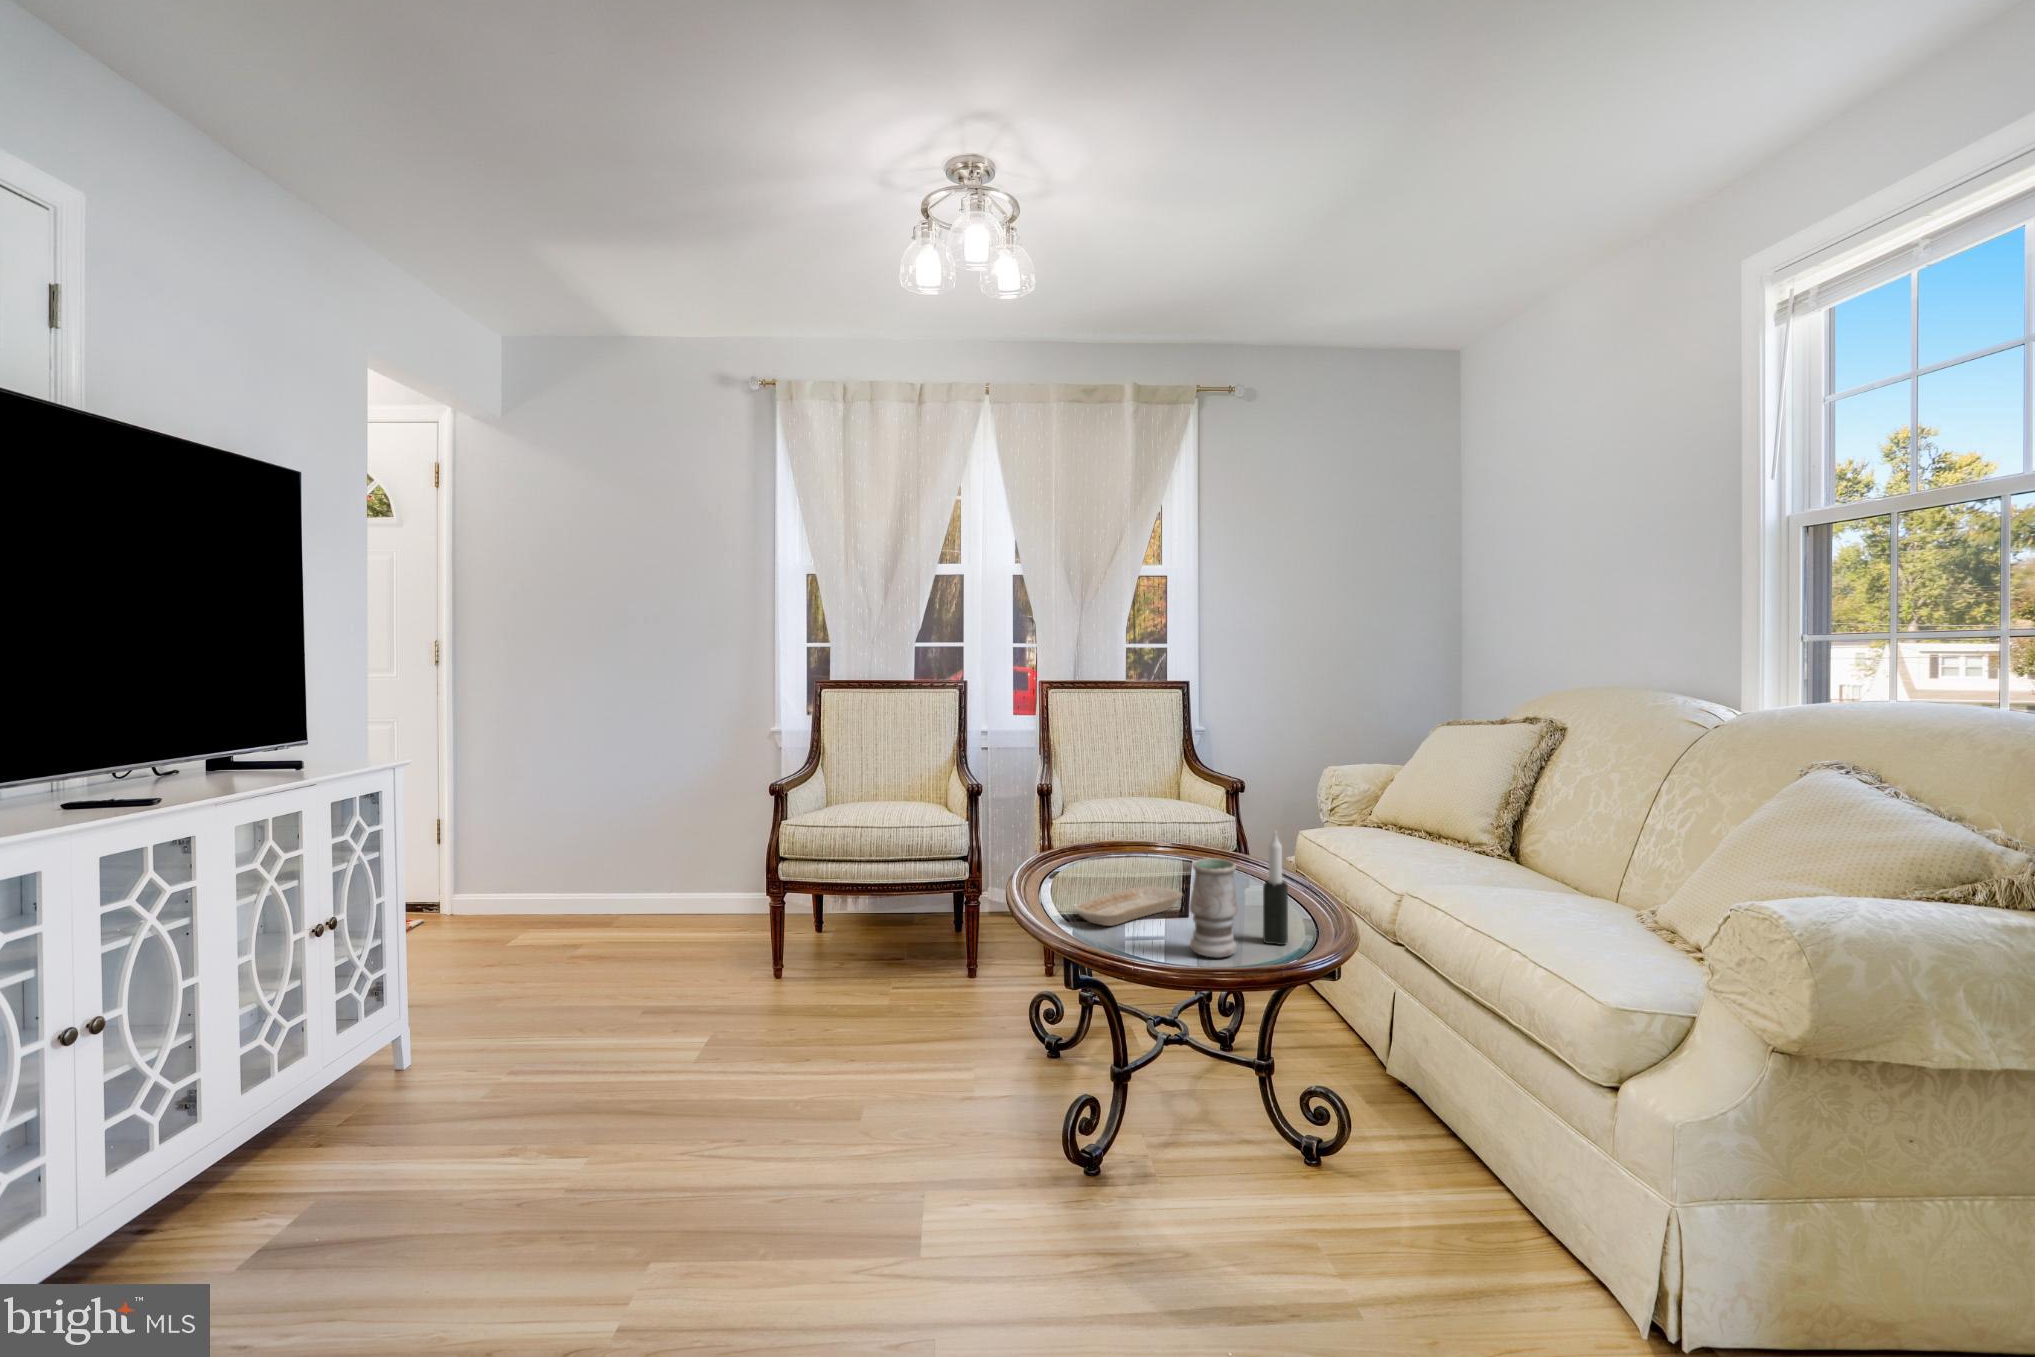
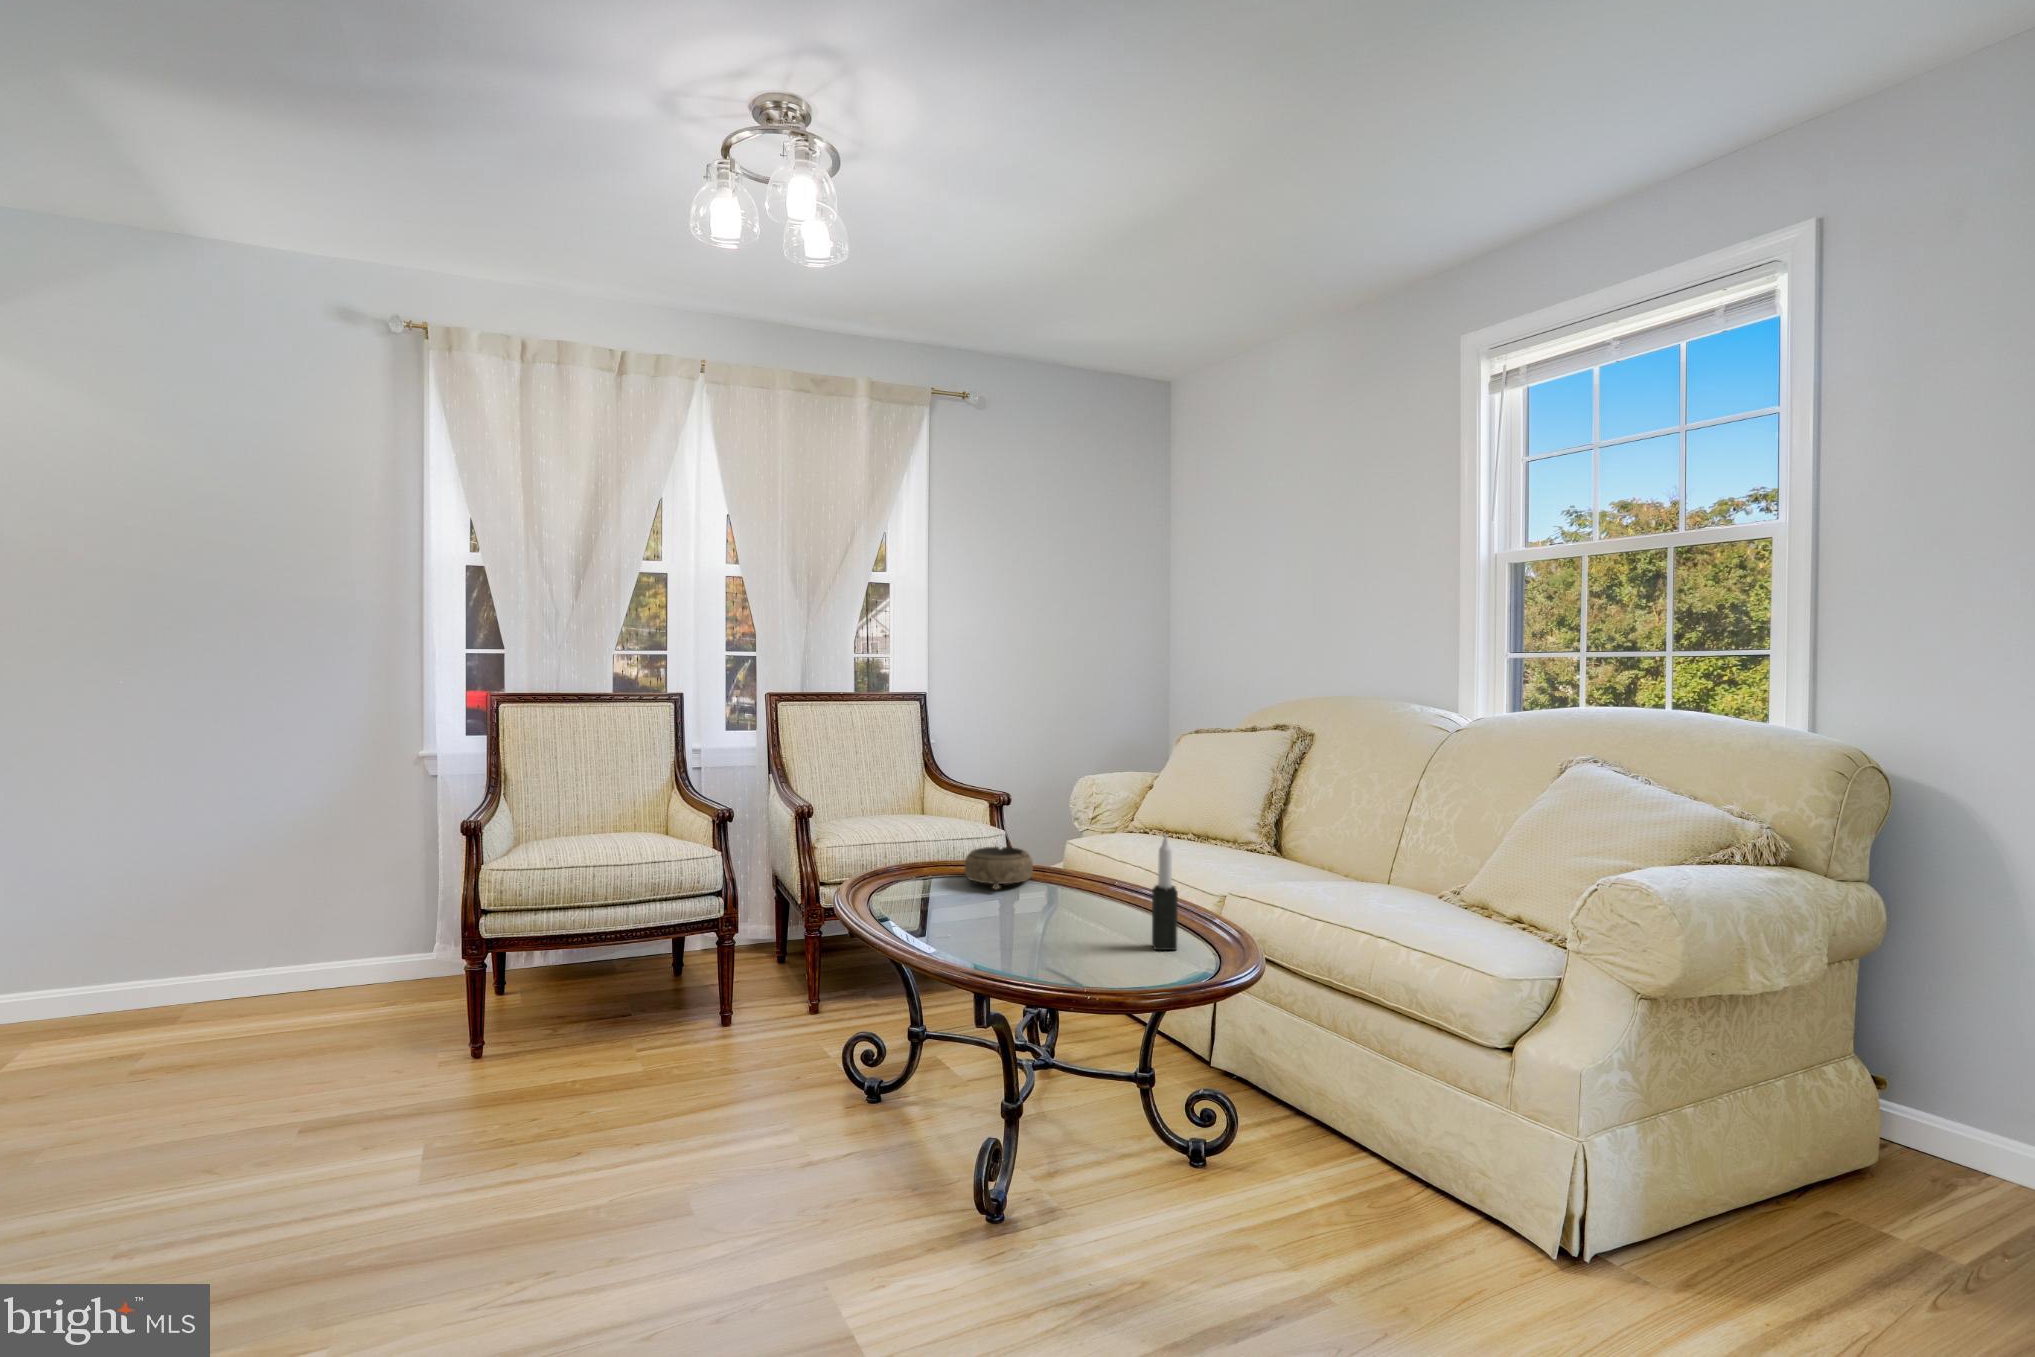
decorative bowl: none [1142,833,1212,874] -> present [964,847,1033,889]
vase: present [1190,858,1238,958] -> none [1095,865,1146,969]
tray: present [1074,887,1182,926] -> none [946,904,1041,949]

